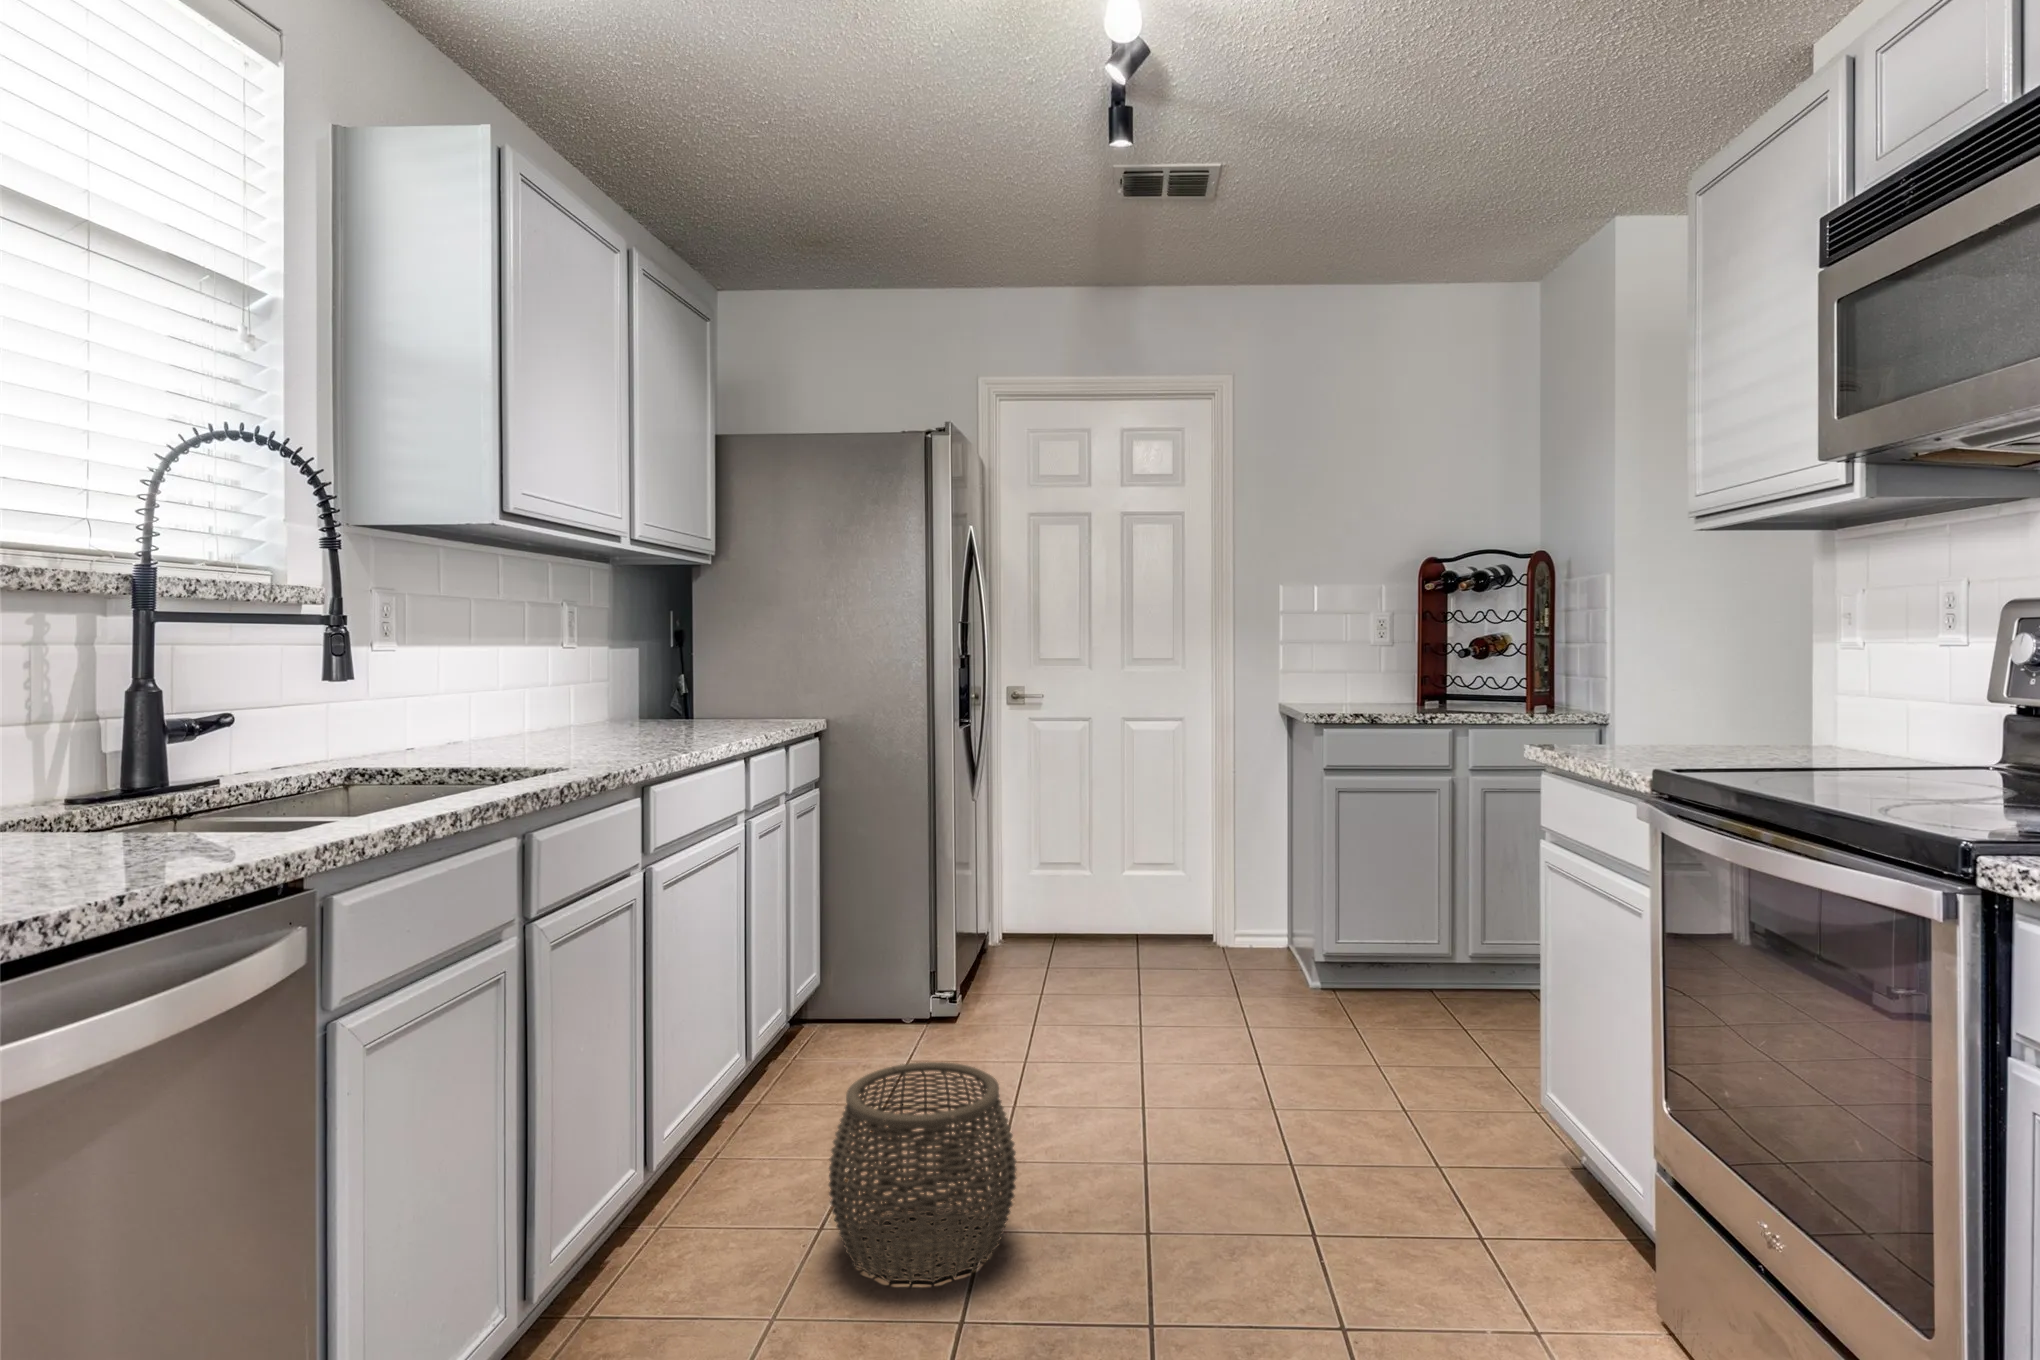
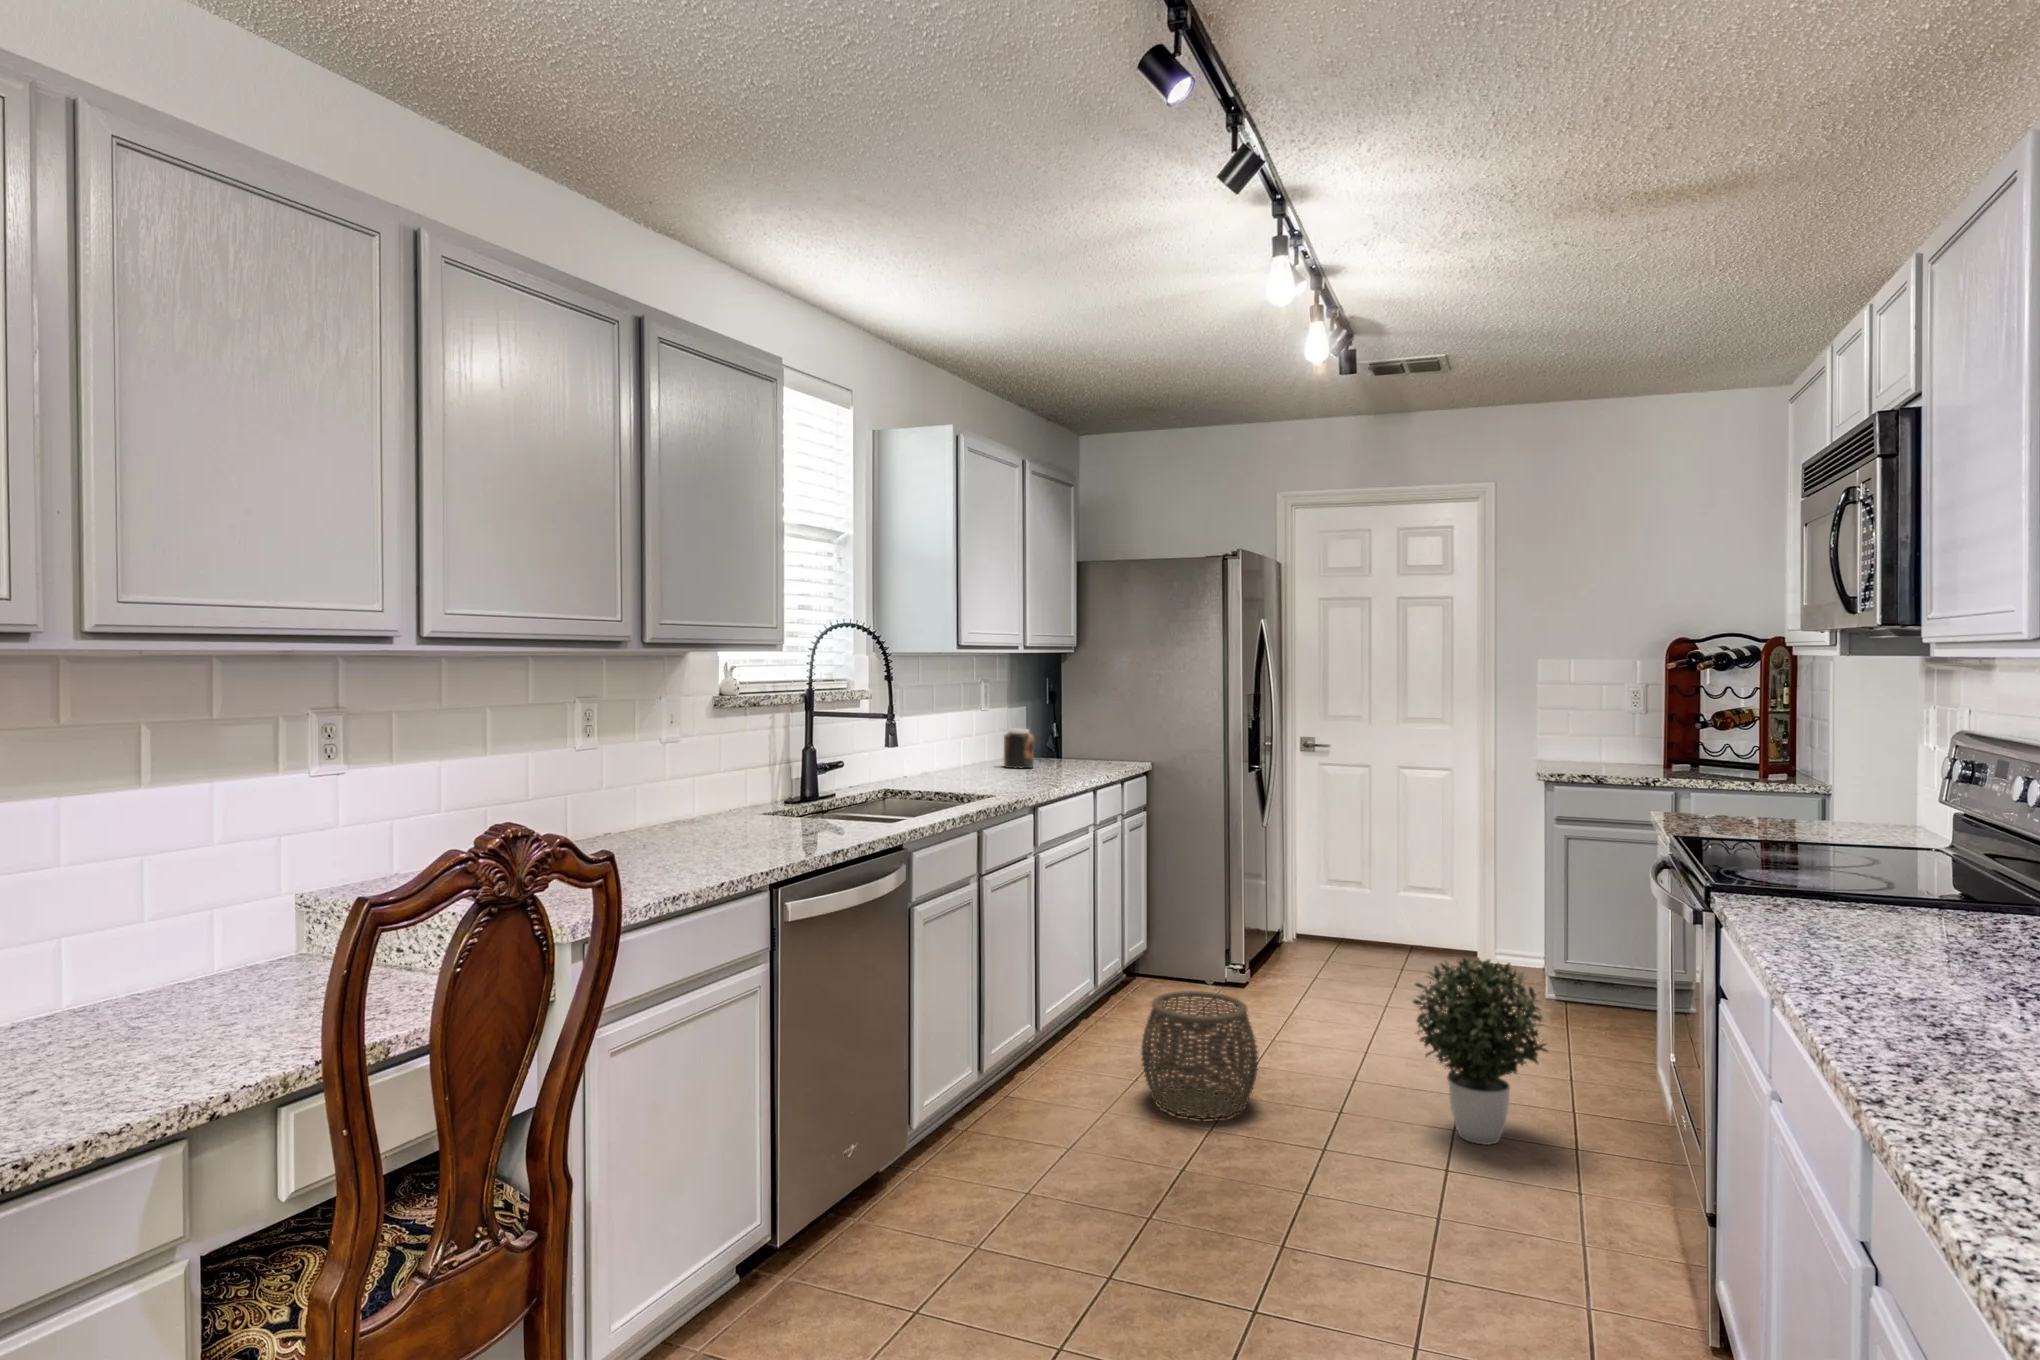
jar: none [599,673,647,732] -> present [1004,729,1034,768]
potted plant: none [1240,969,1432,1247] -> present [1413,958,1548,1145]

